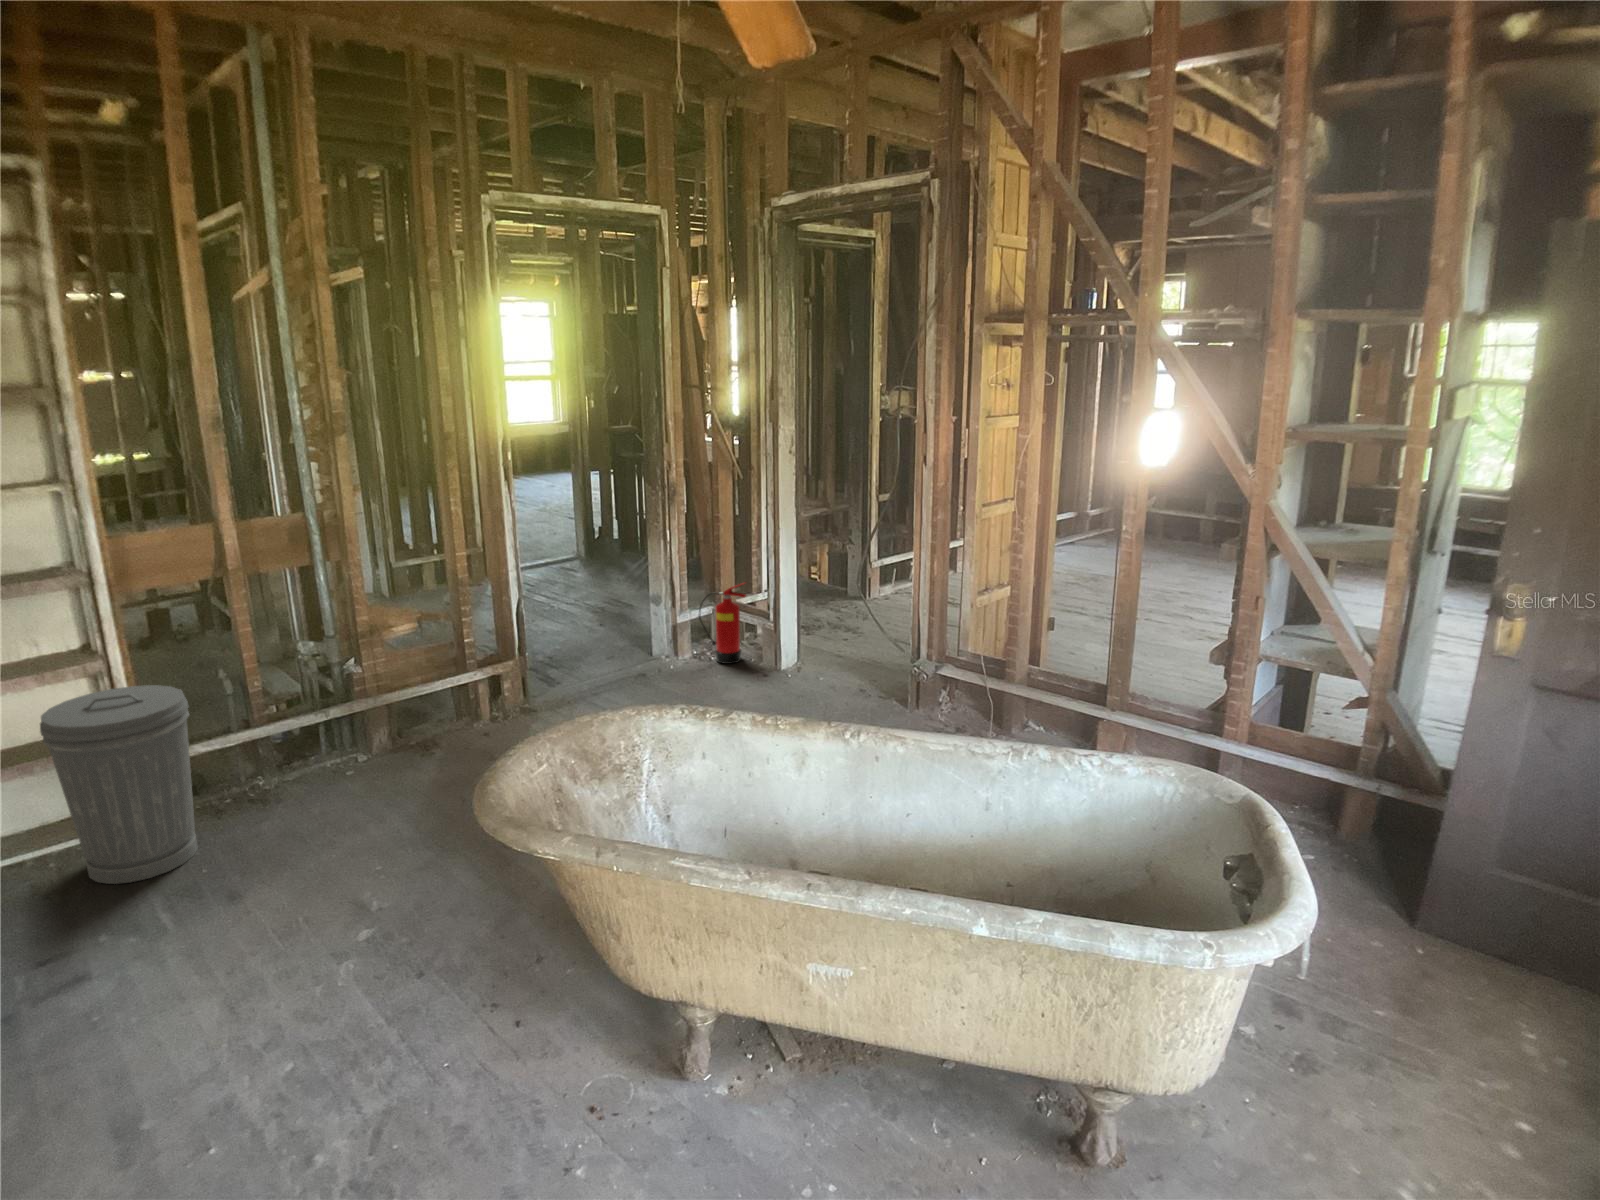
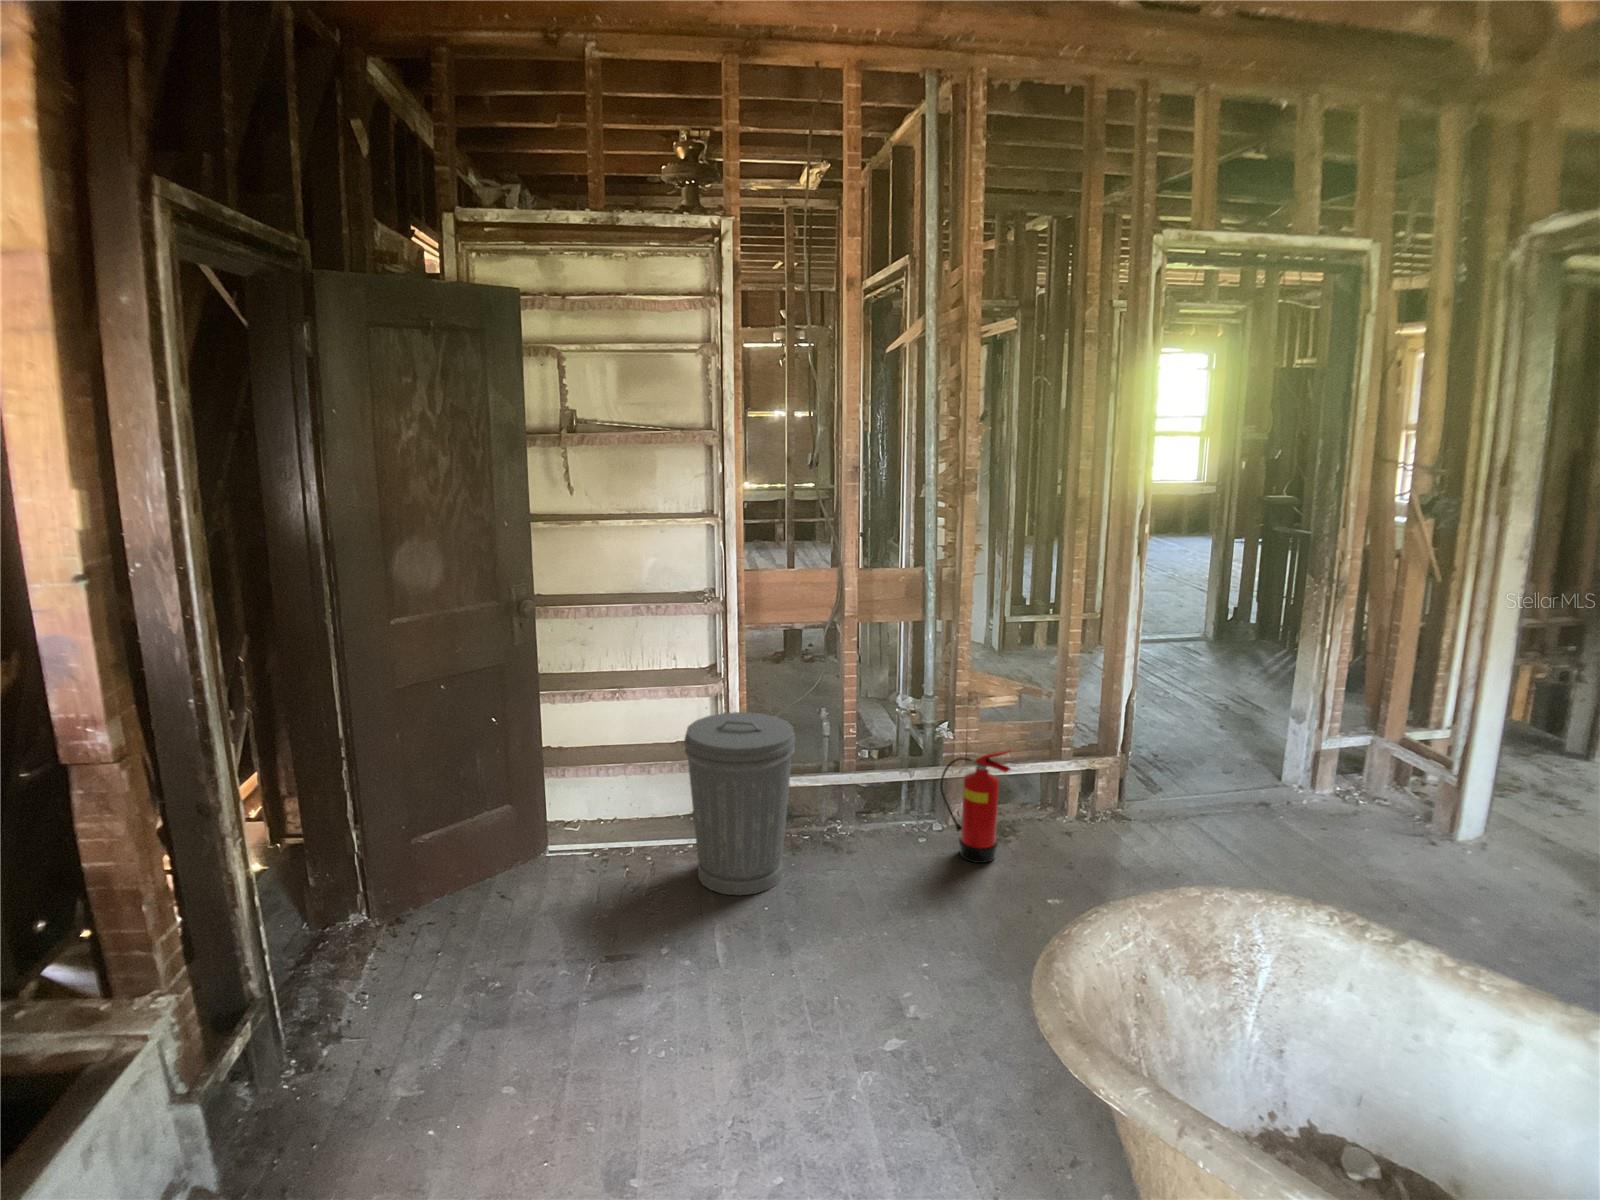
fire extinguisher: present [699,583,746,664] -> present [940,750,1011,863]

